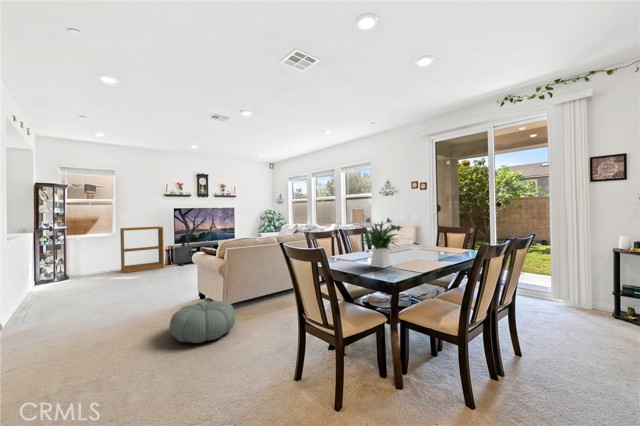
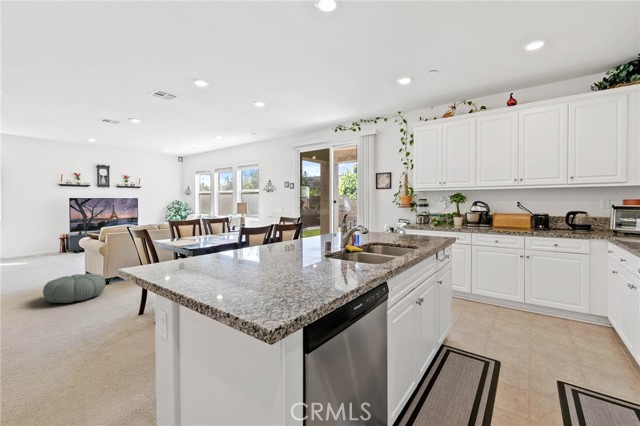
flower arrangement: present [363,218,402,268] -> none [181,207,217,242]
bookshelf: present [120,226,164,273] -> none [6,215,57,260]

